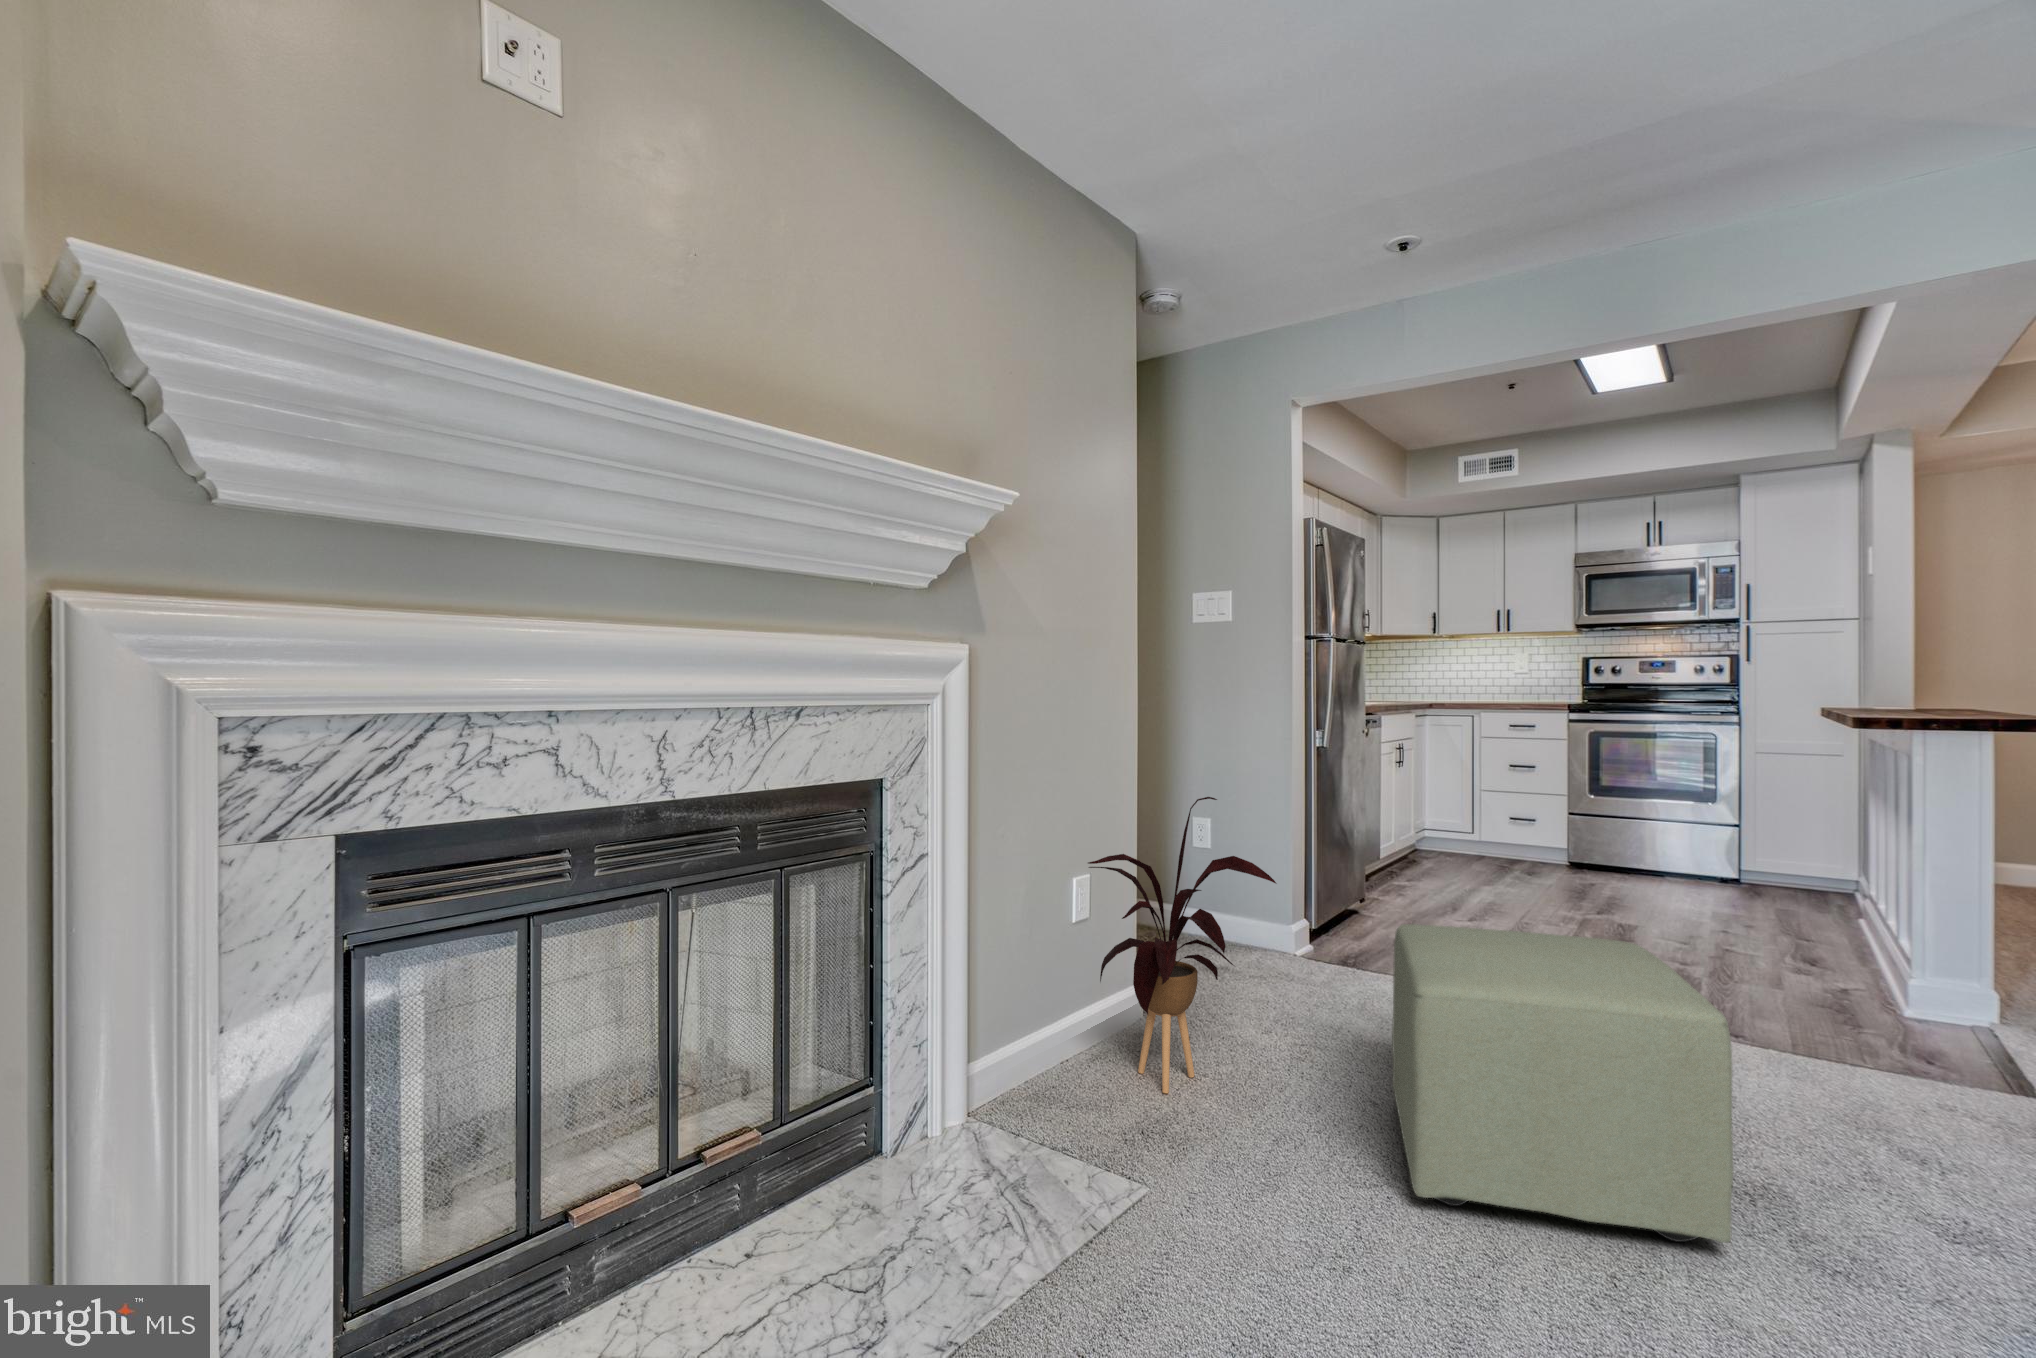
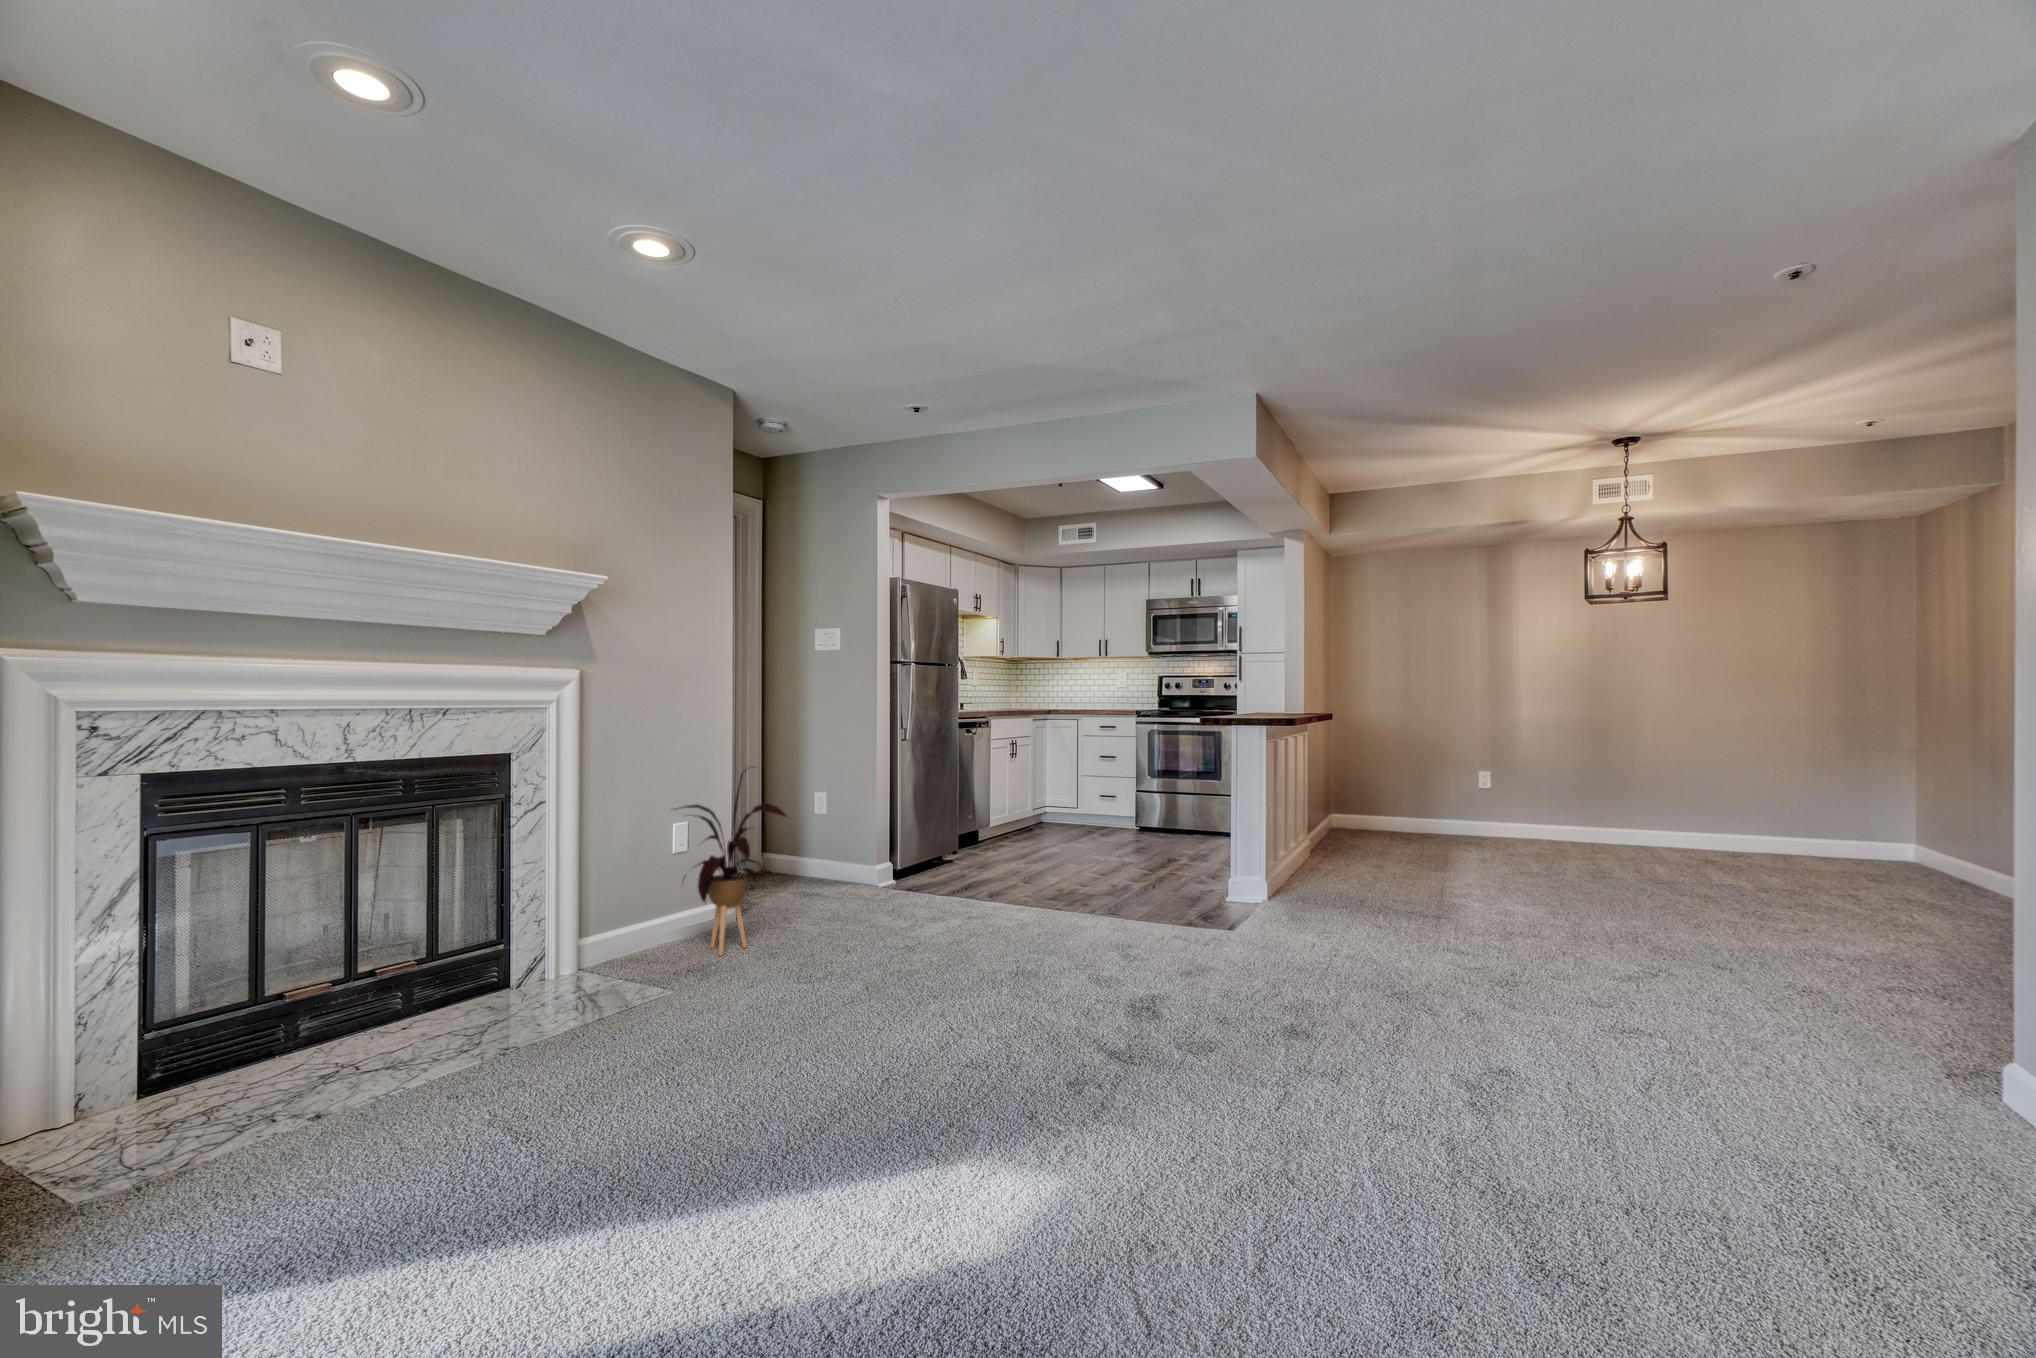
ottoman: present [1392,924,1734,1243] -> none [825,841,996,992]

